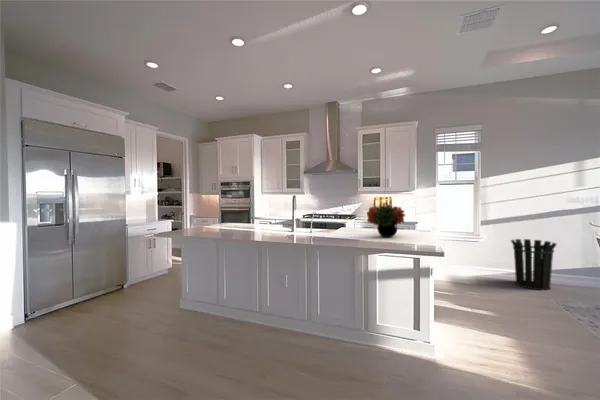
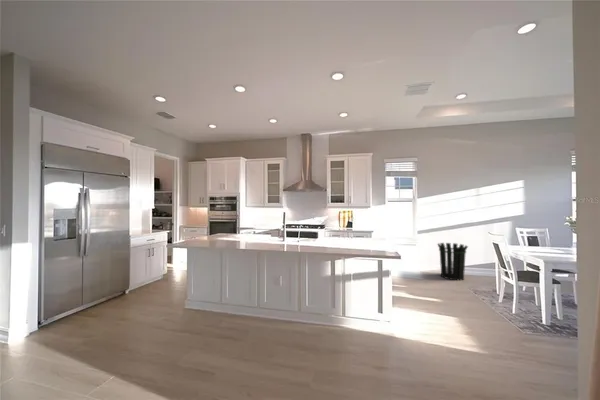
flower arrangement: present [367,203,405,237] -> none [340,220,369,246]

